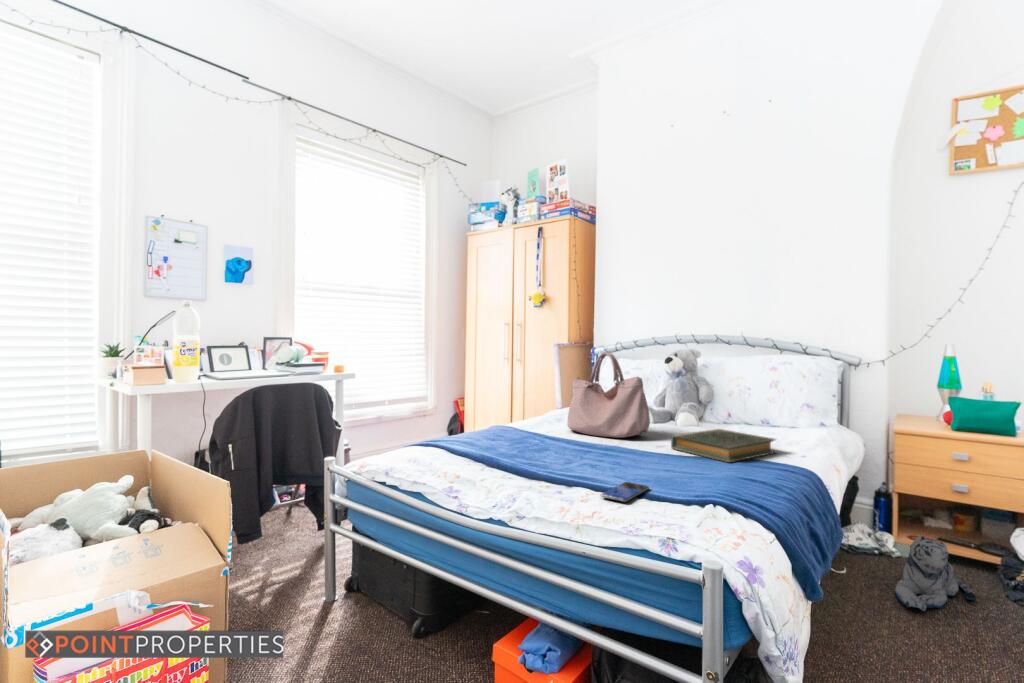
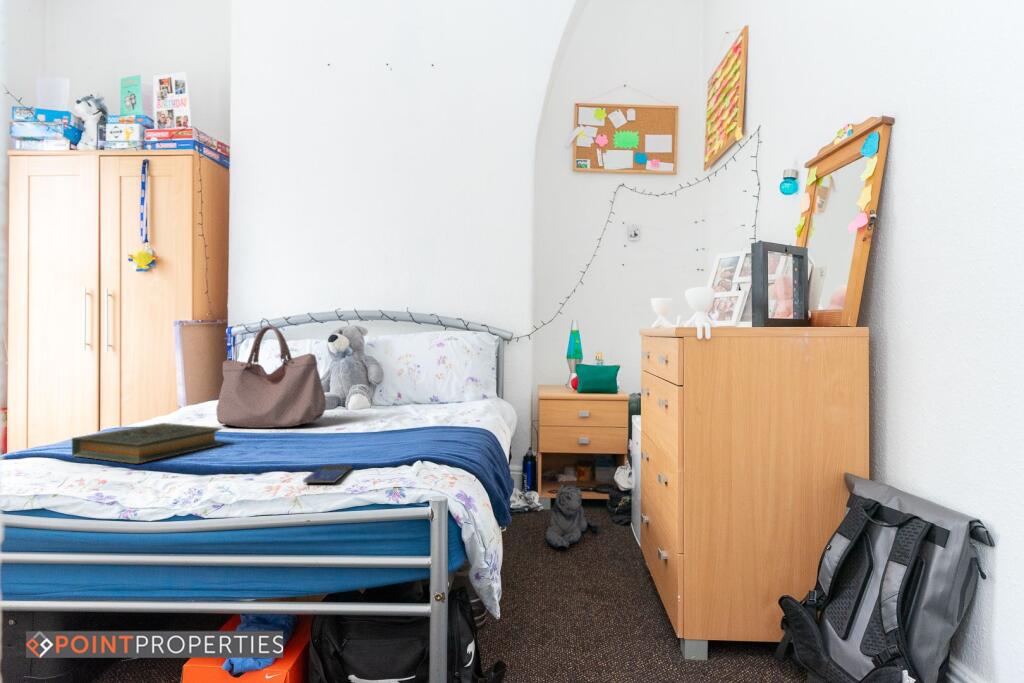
hardback book: present [671,429,775,462] -> present [72,423,222,463]

